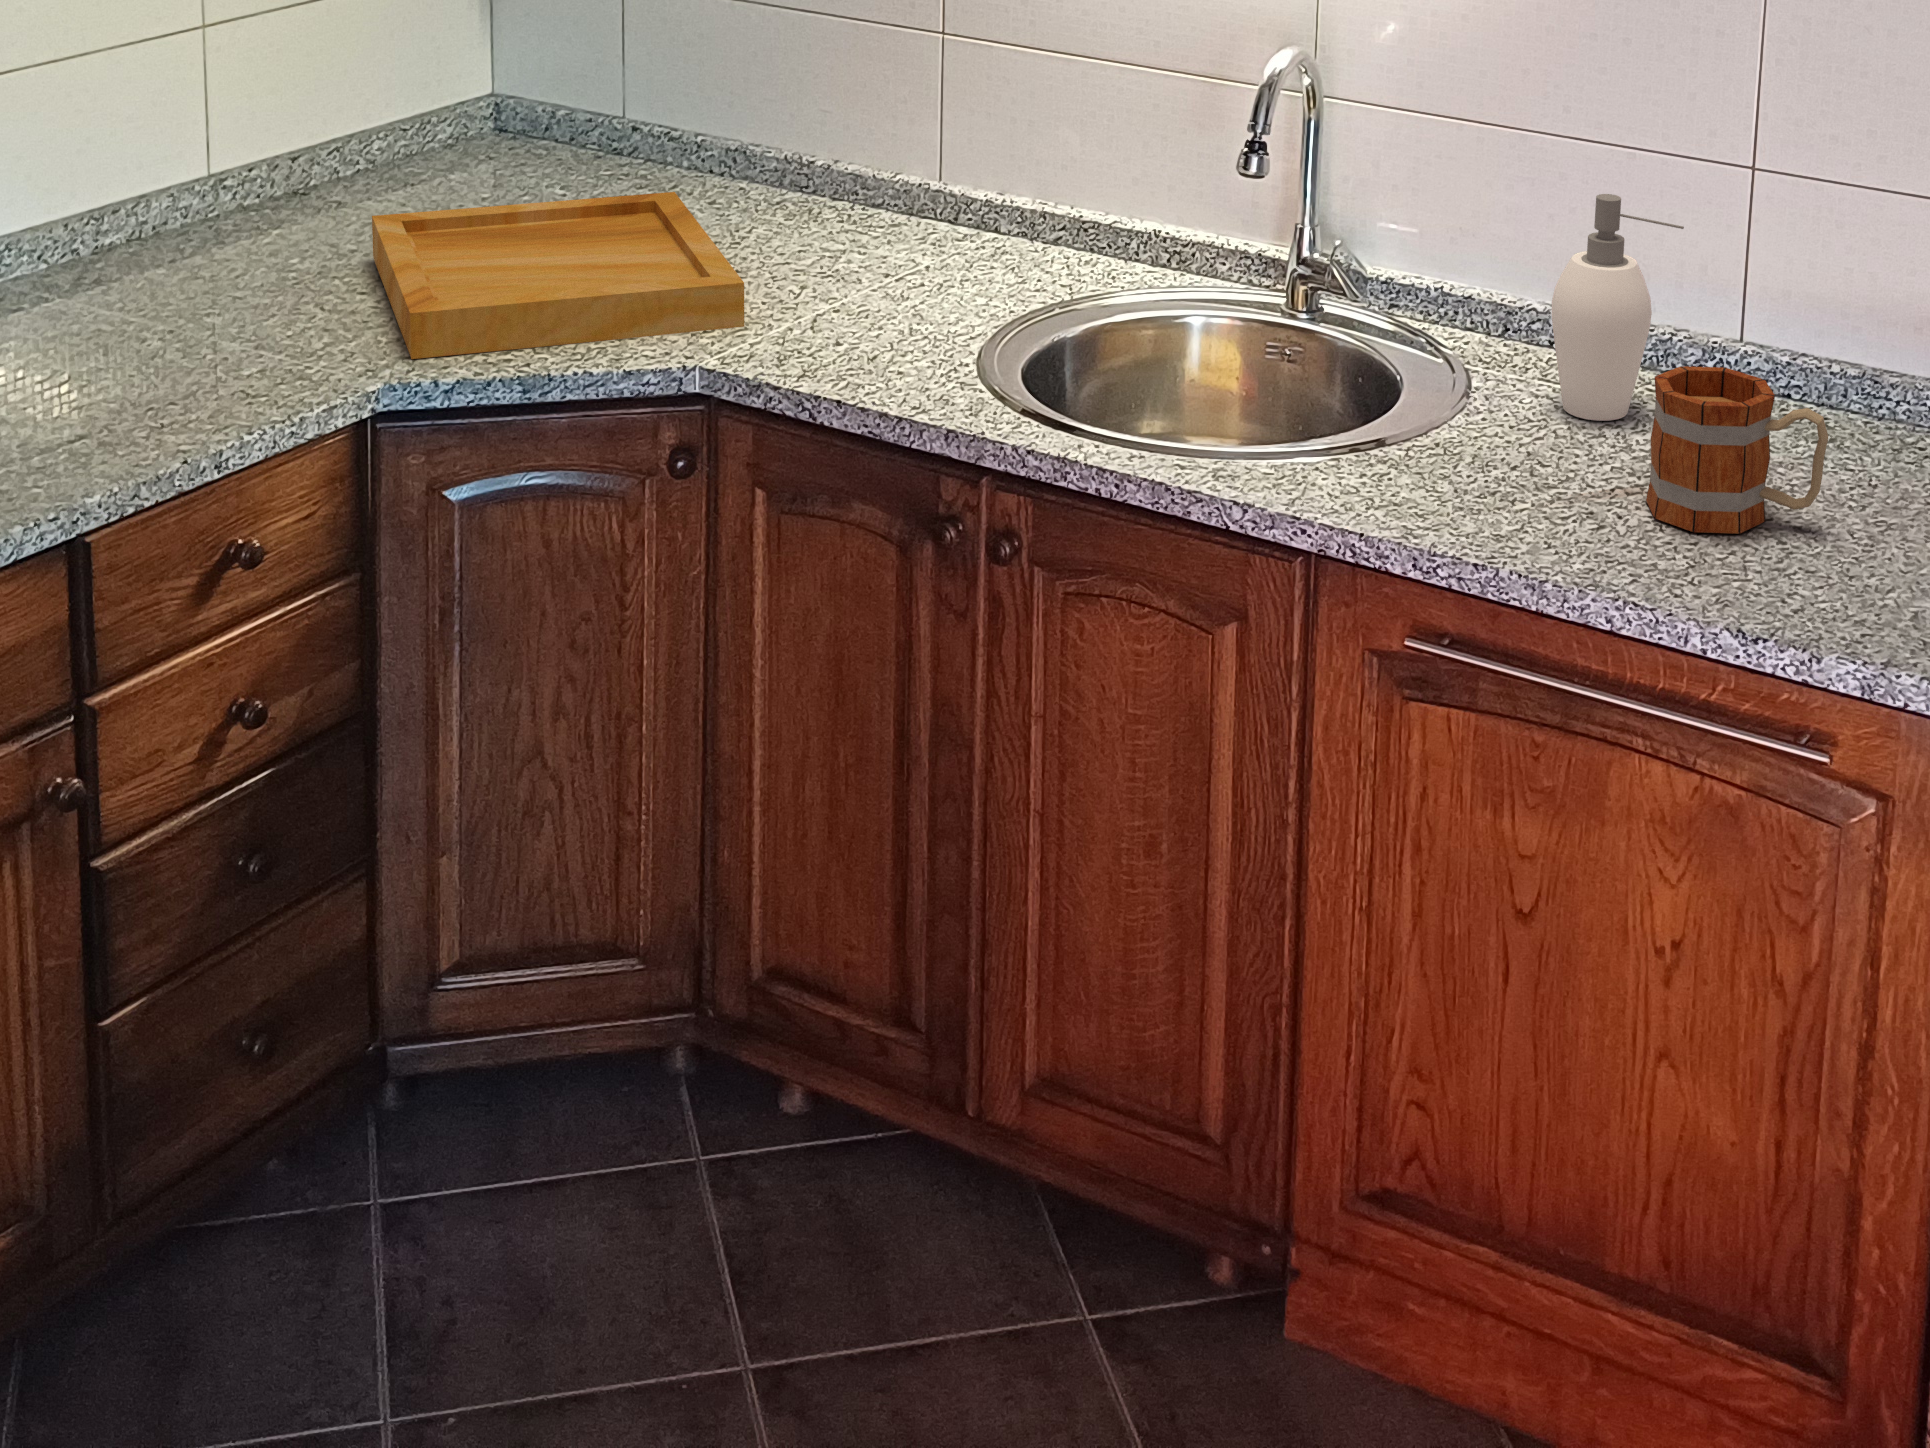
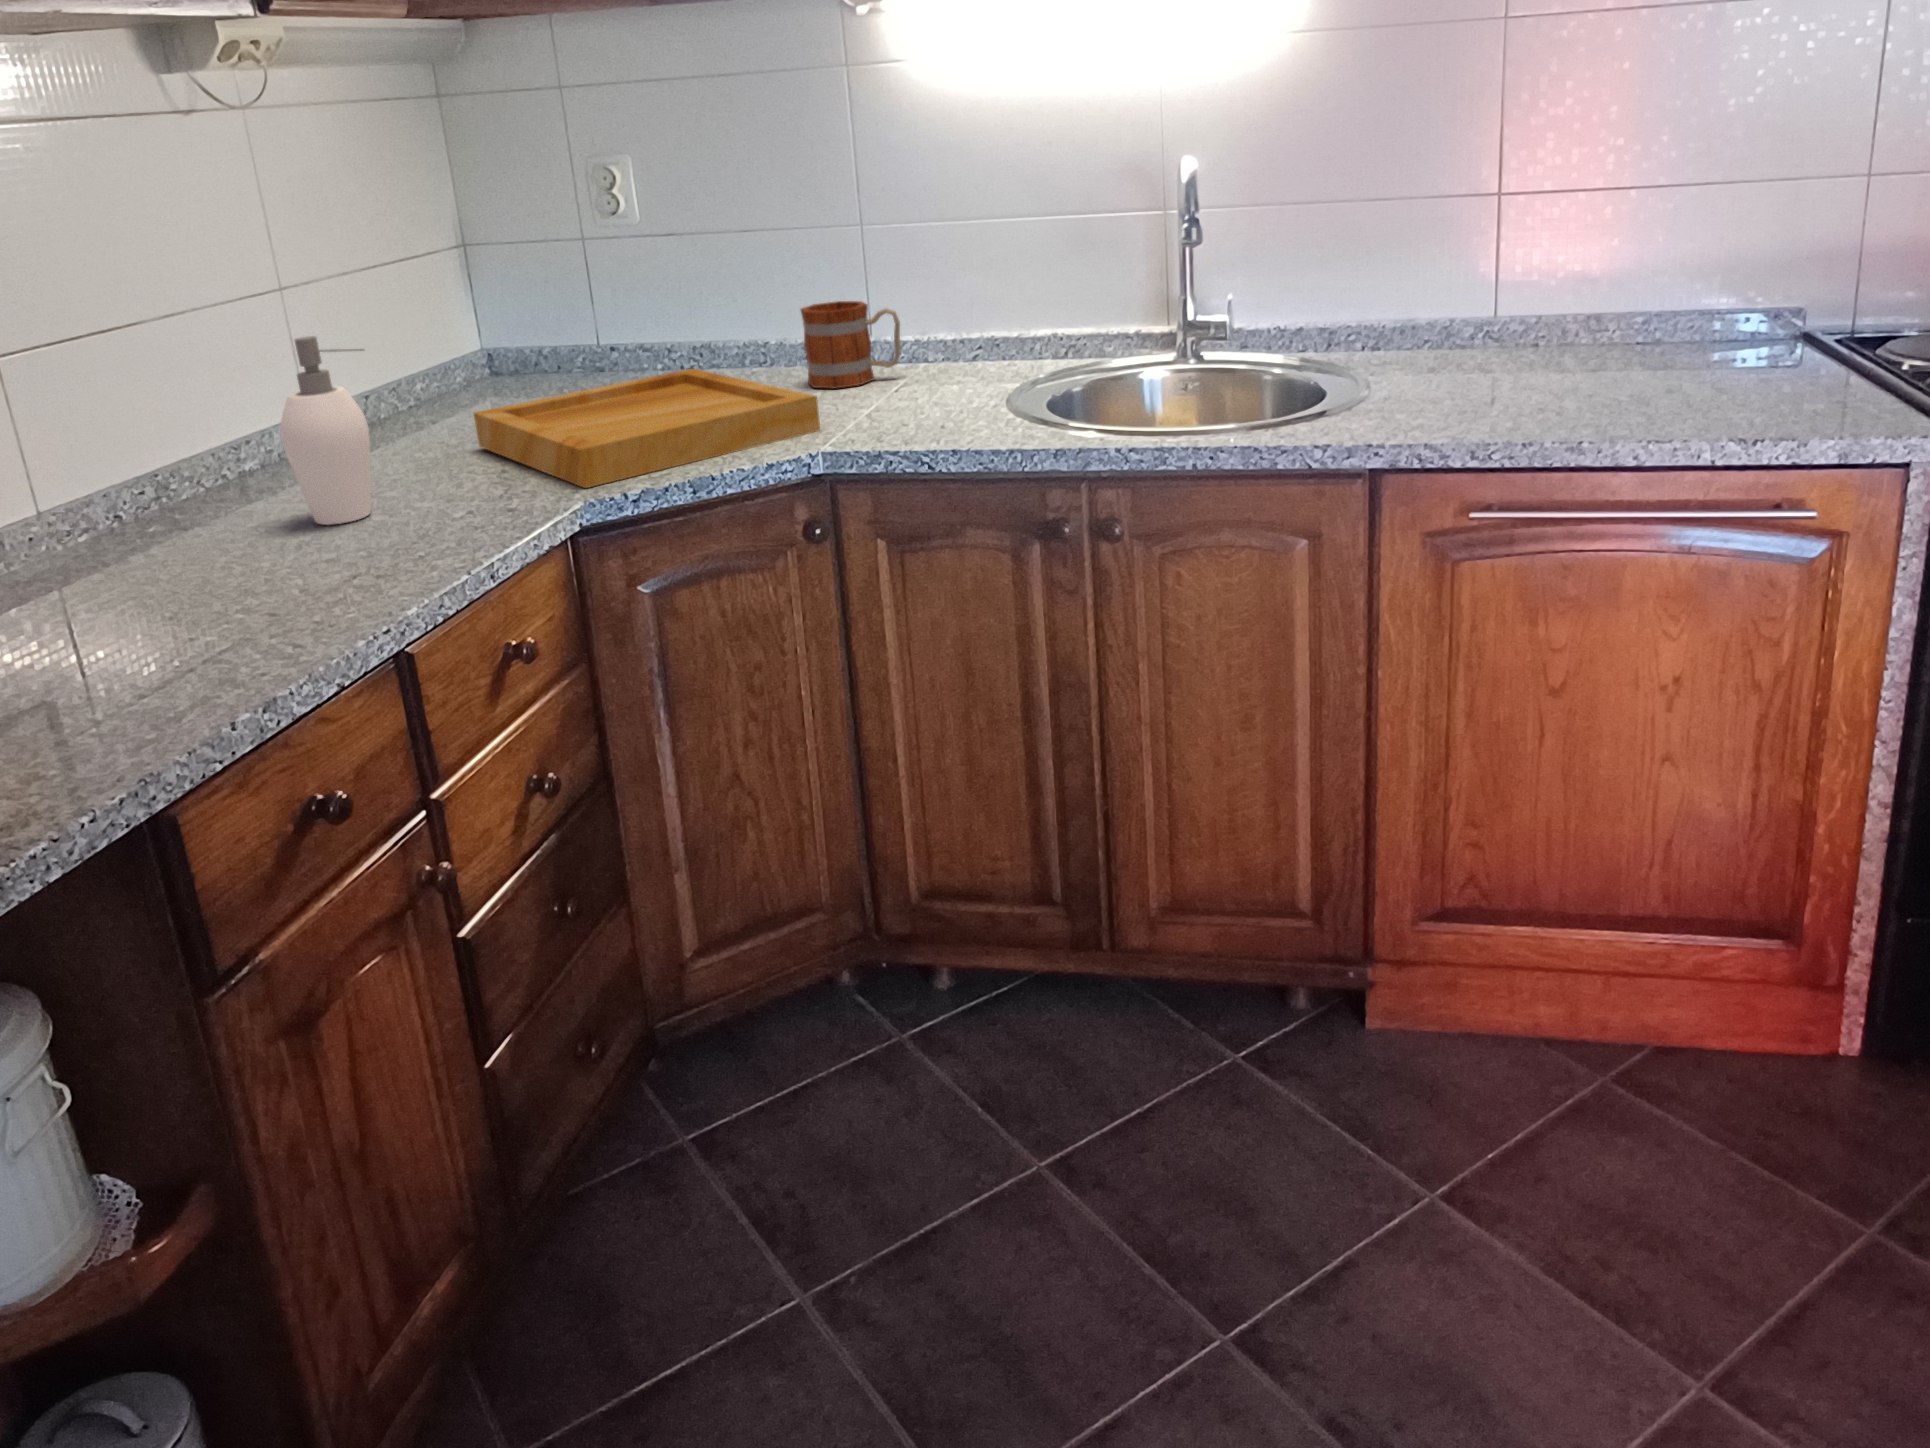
soap dispenser: present [1552,194,1684,421] -> present [280,336,371,525]
mug: present [1646,366,1828,534] -> present [801,301,901,388]

